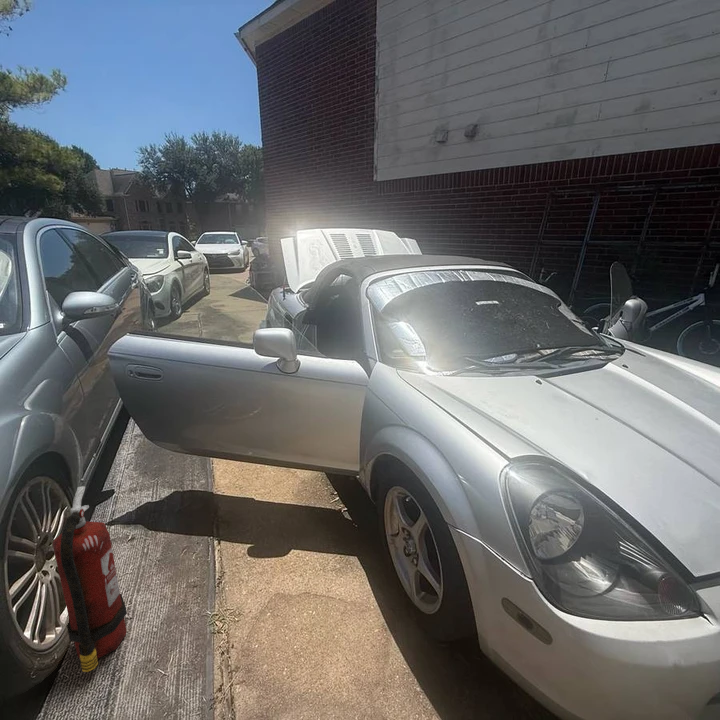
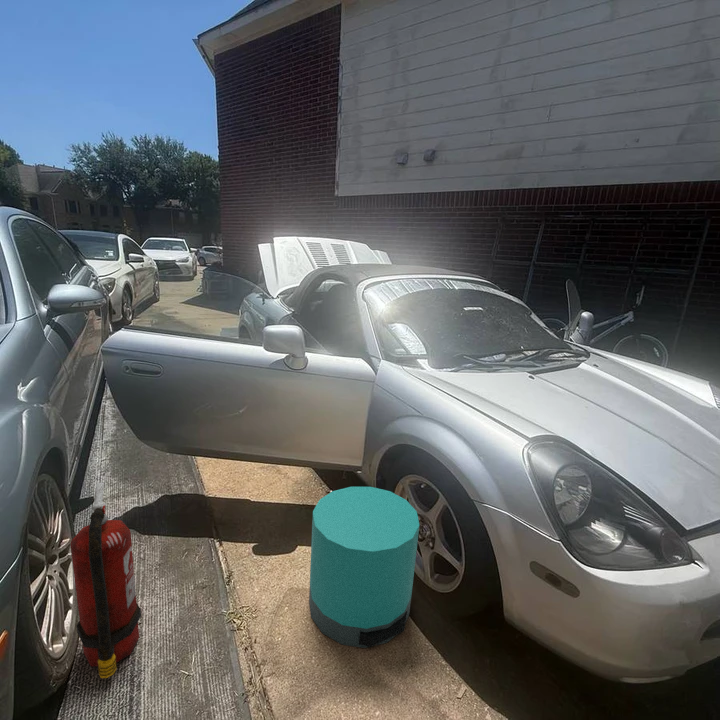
trash can: none [291,494,401,664] -> present [309,487,419,648]

